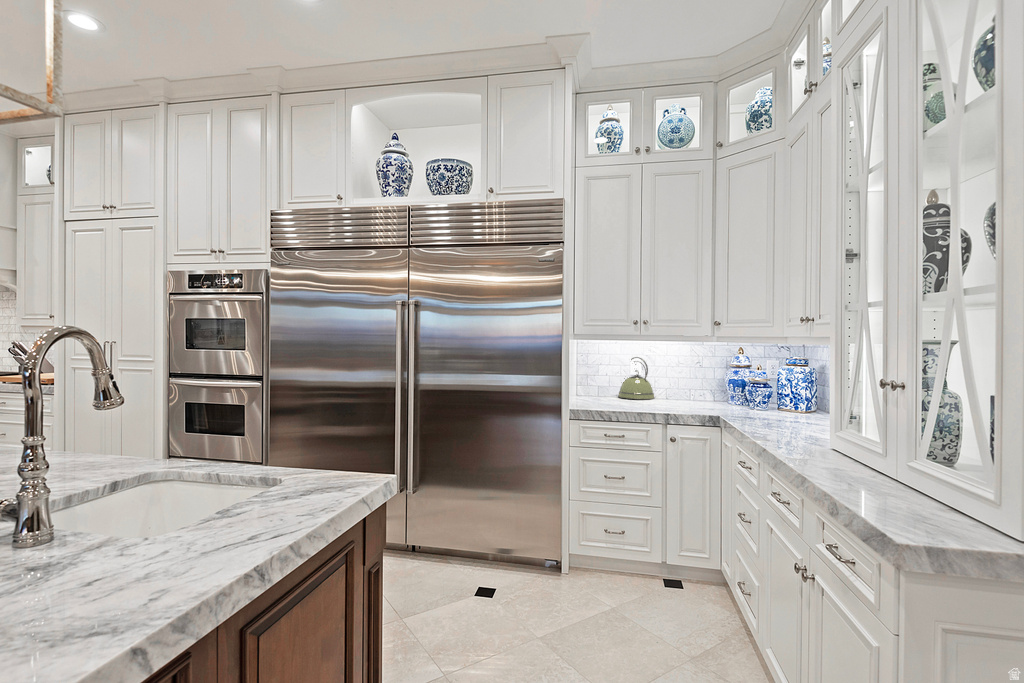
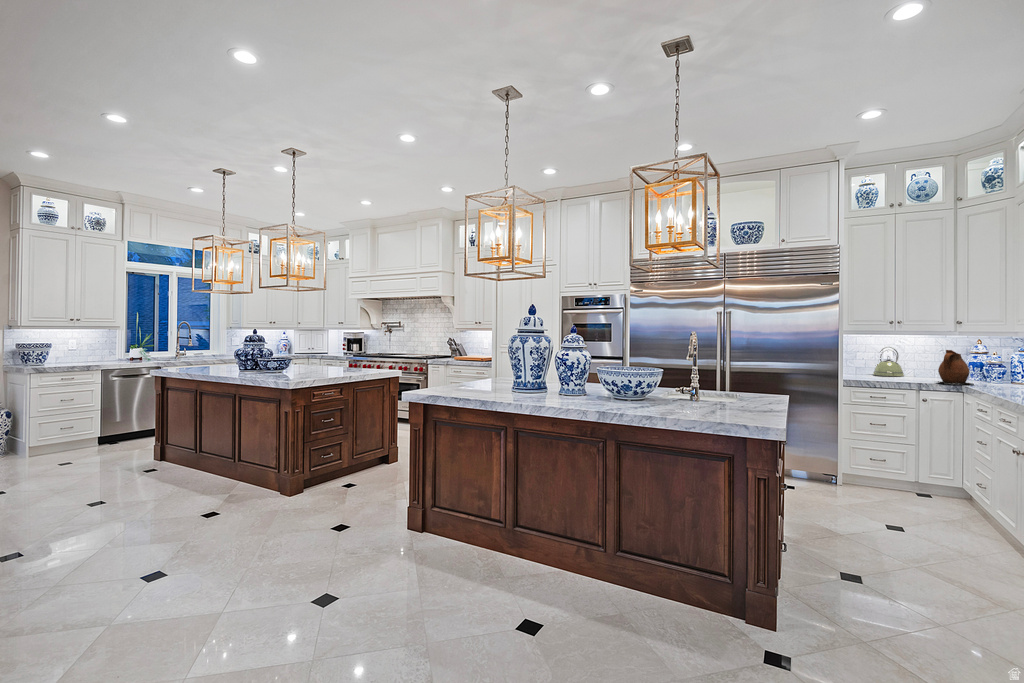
ceramic pitcher: none [685,364,736,417] -> present [938,350,972,384]

